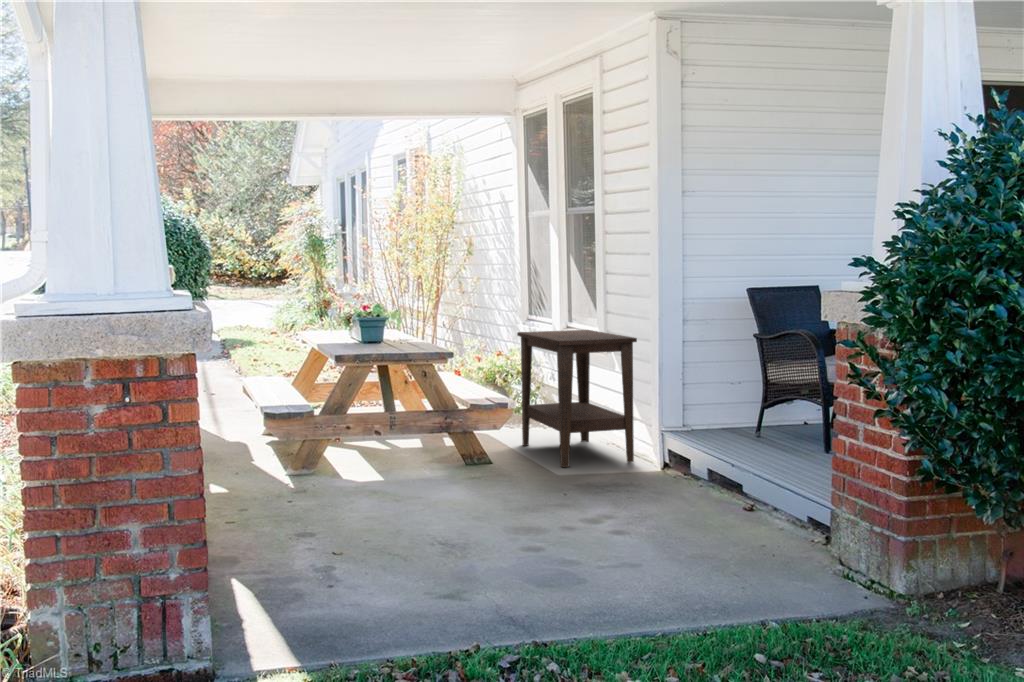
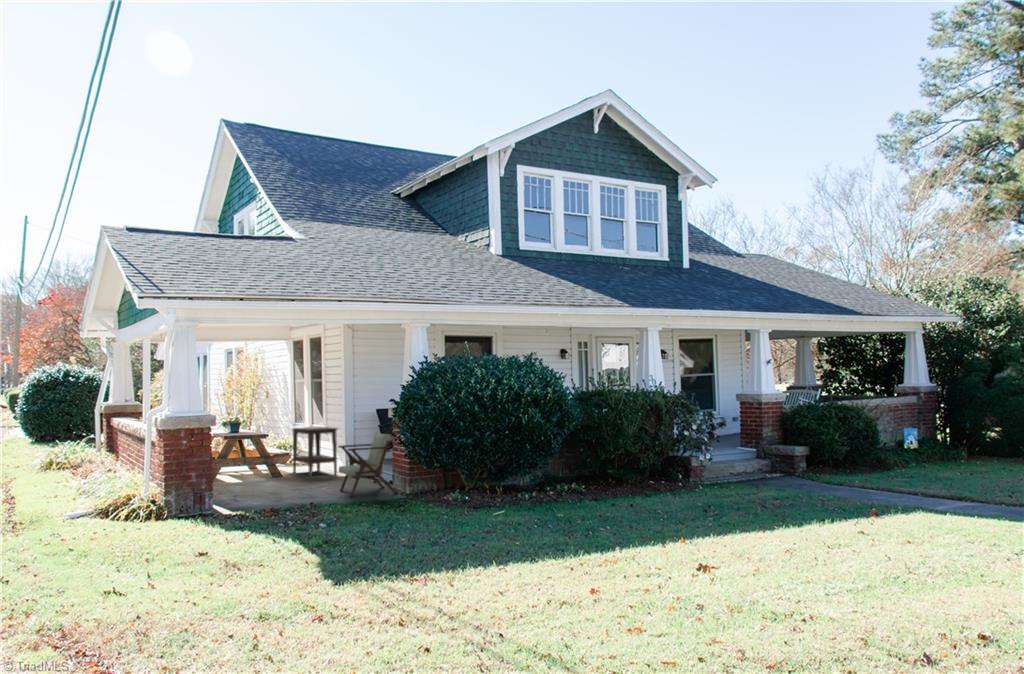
lounge chair: none [650,367,862,599] -> present [338,432,397,497]

